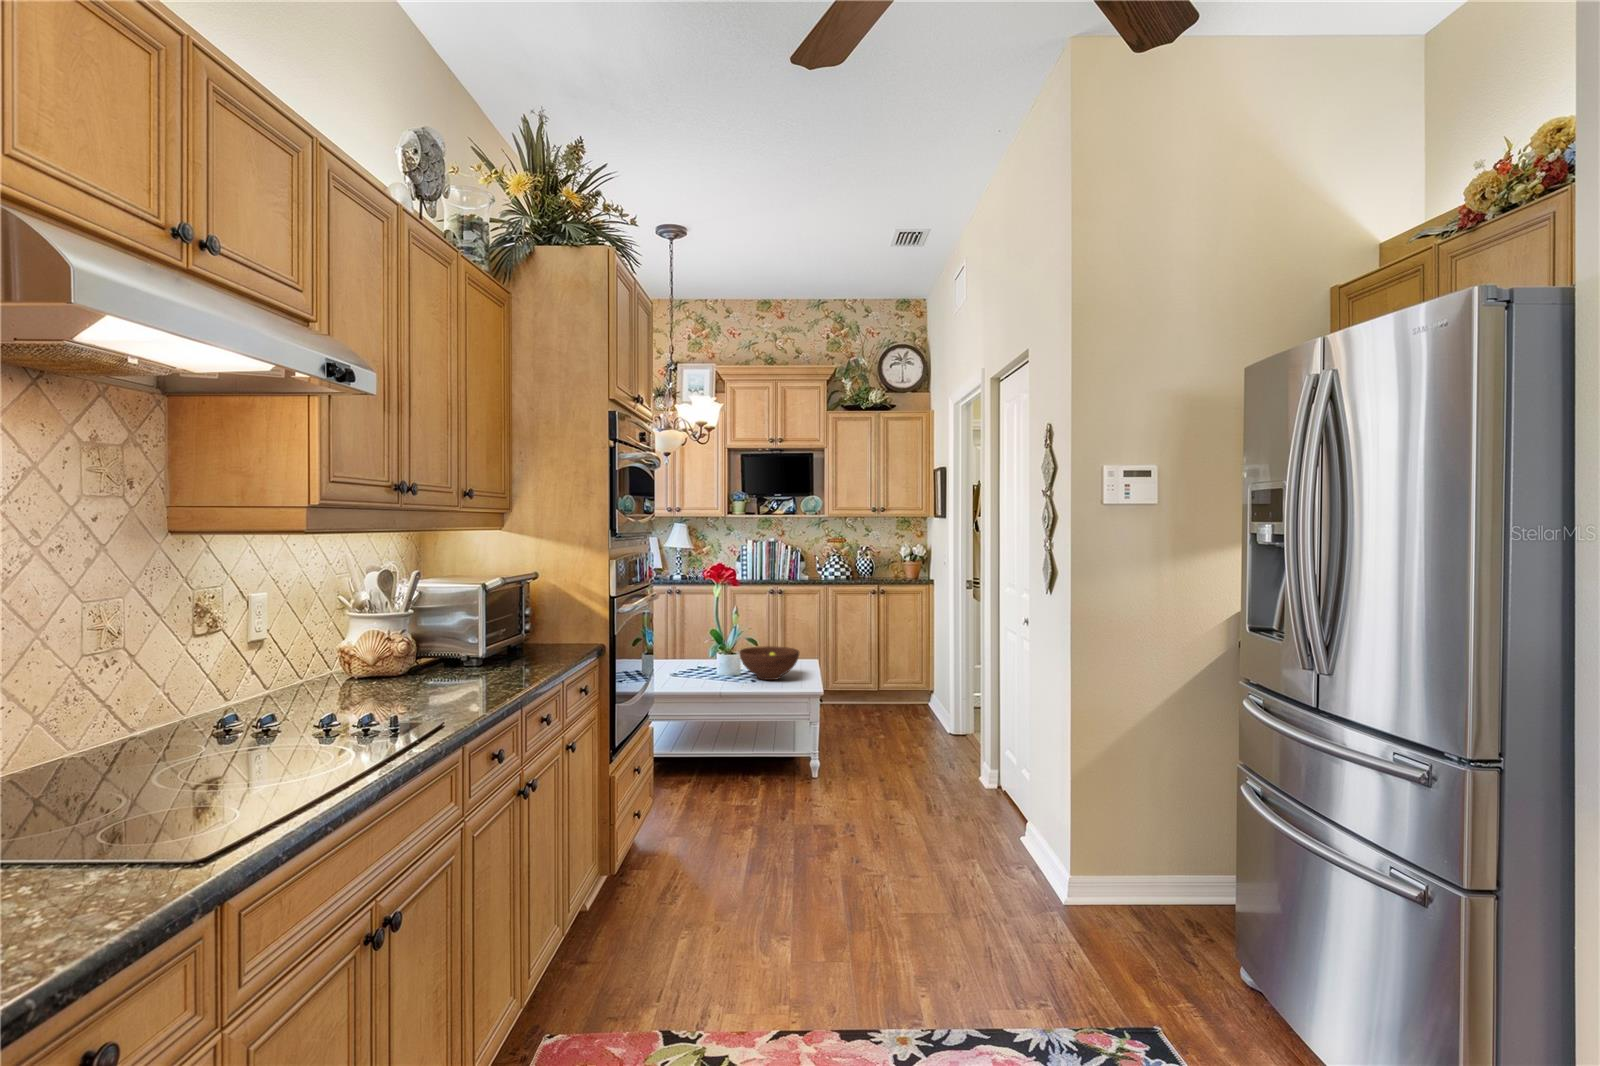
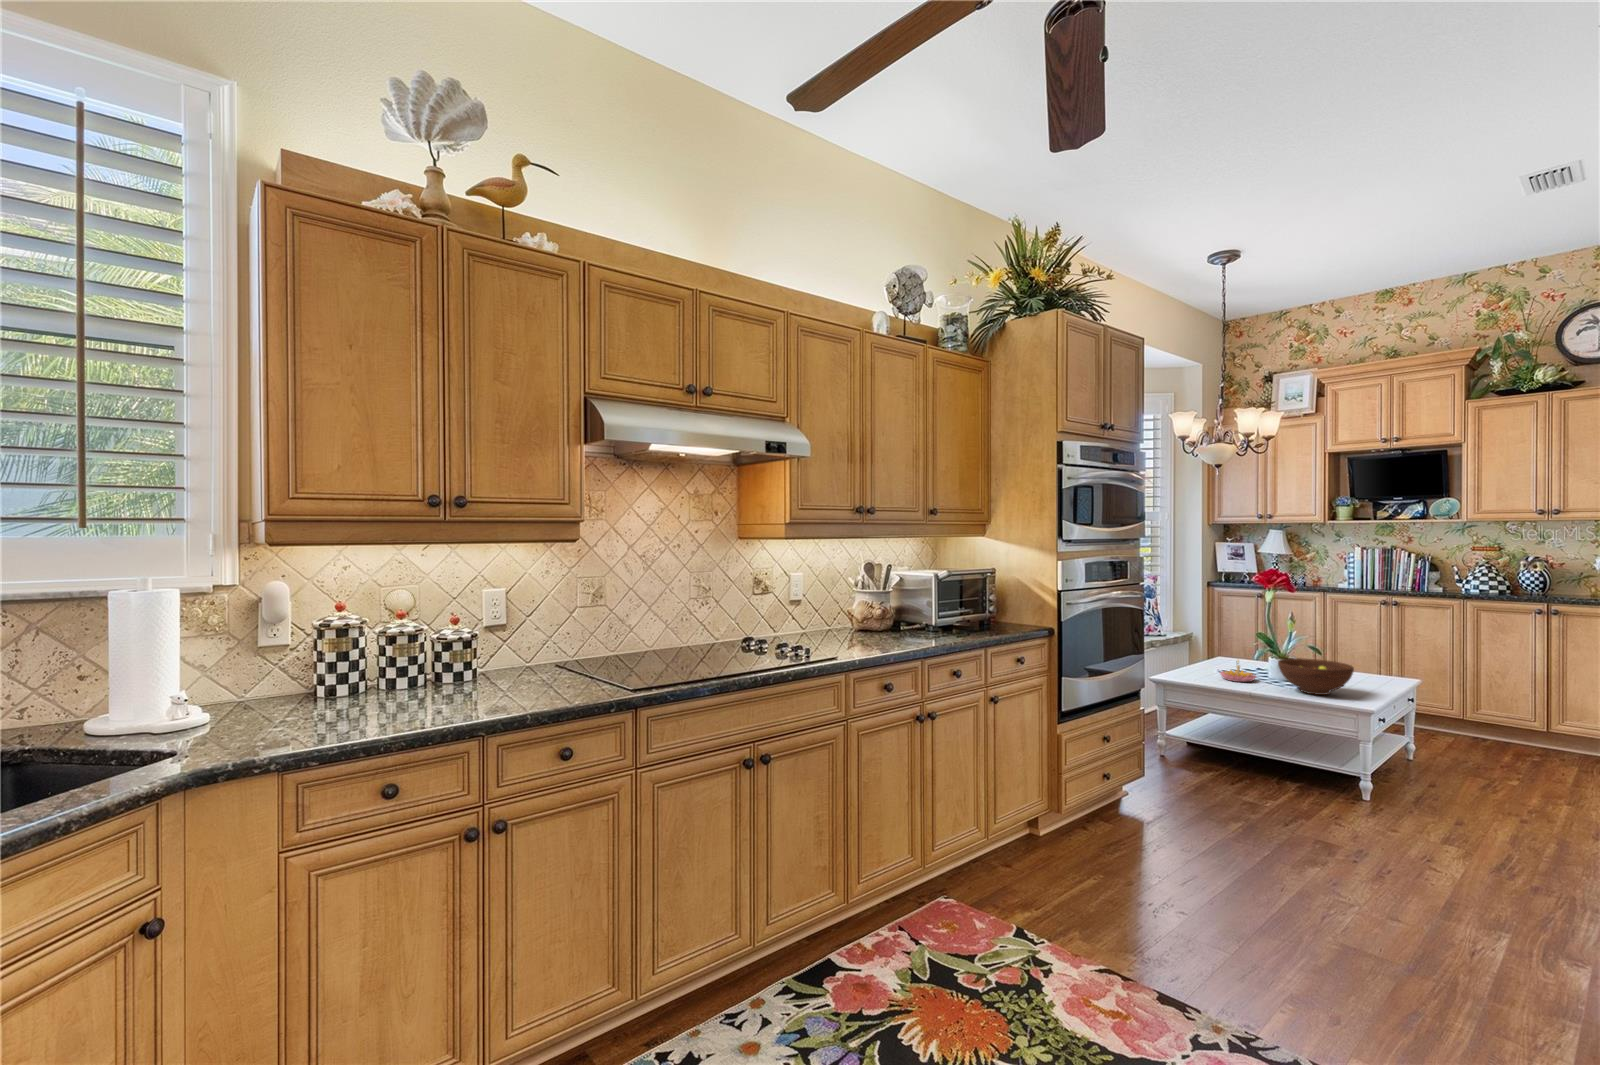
candle holder: none [682,654,716,678] -> present [1220,661,1256,682]

